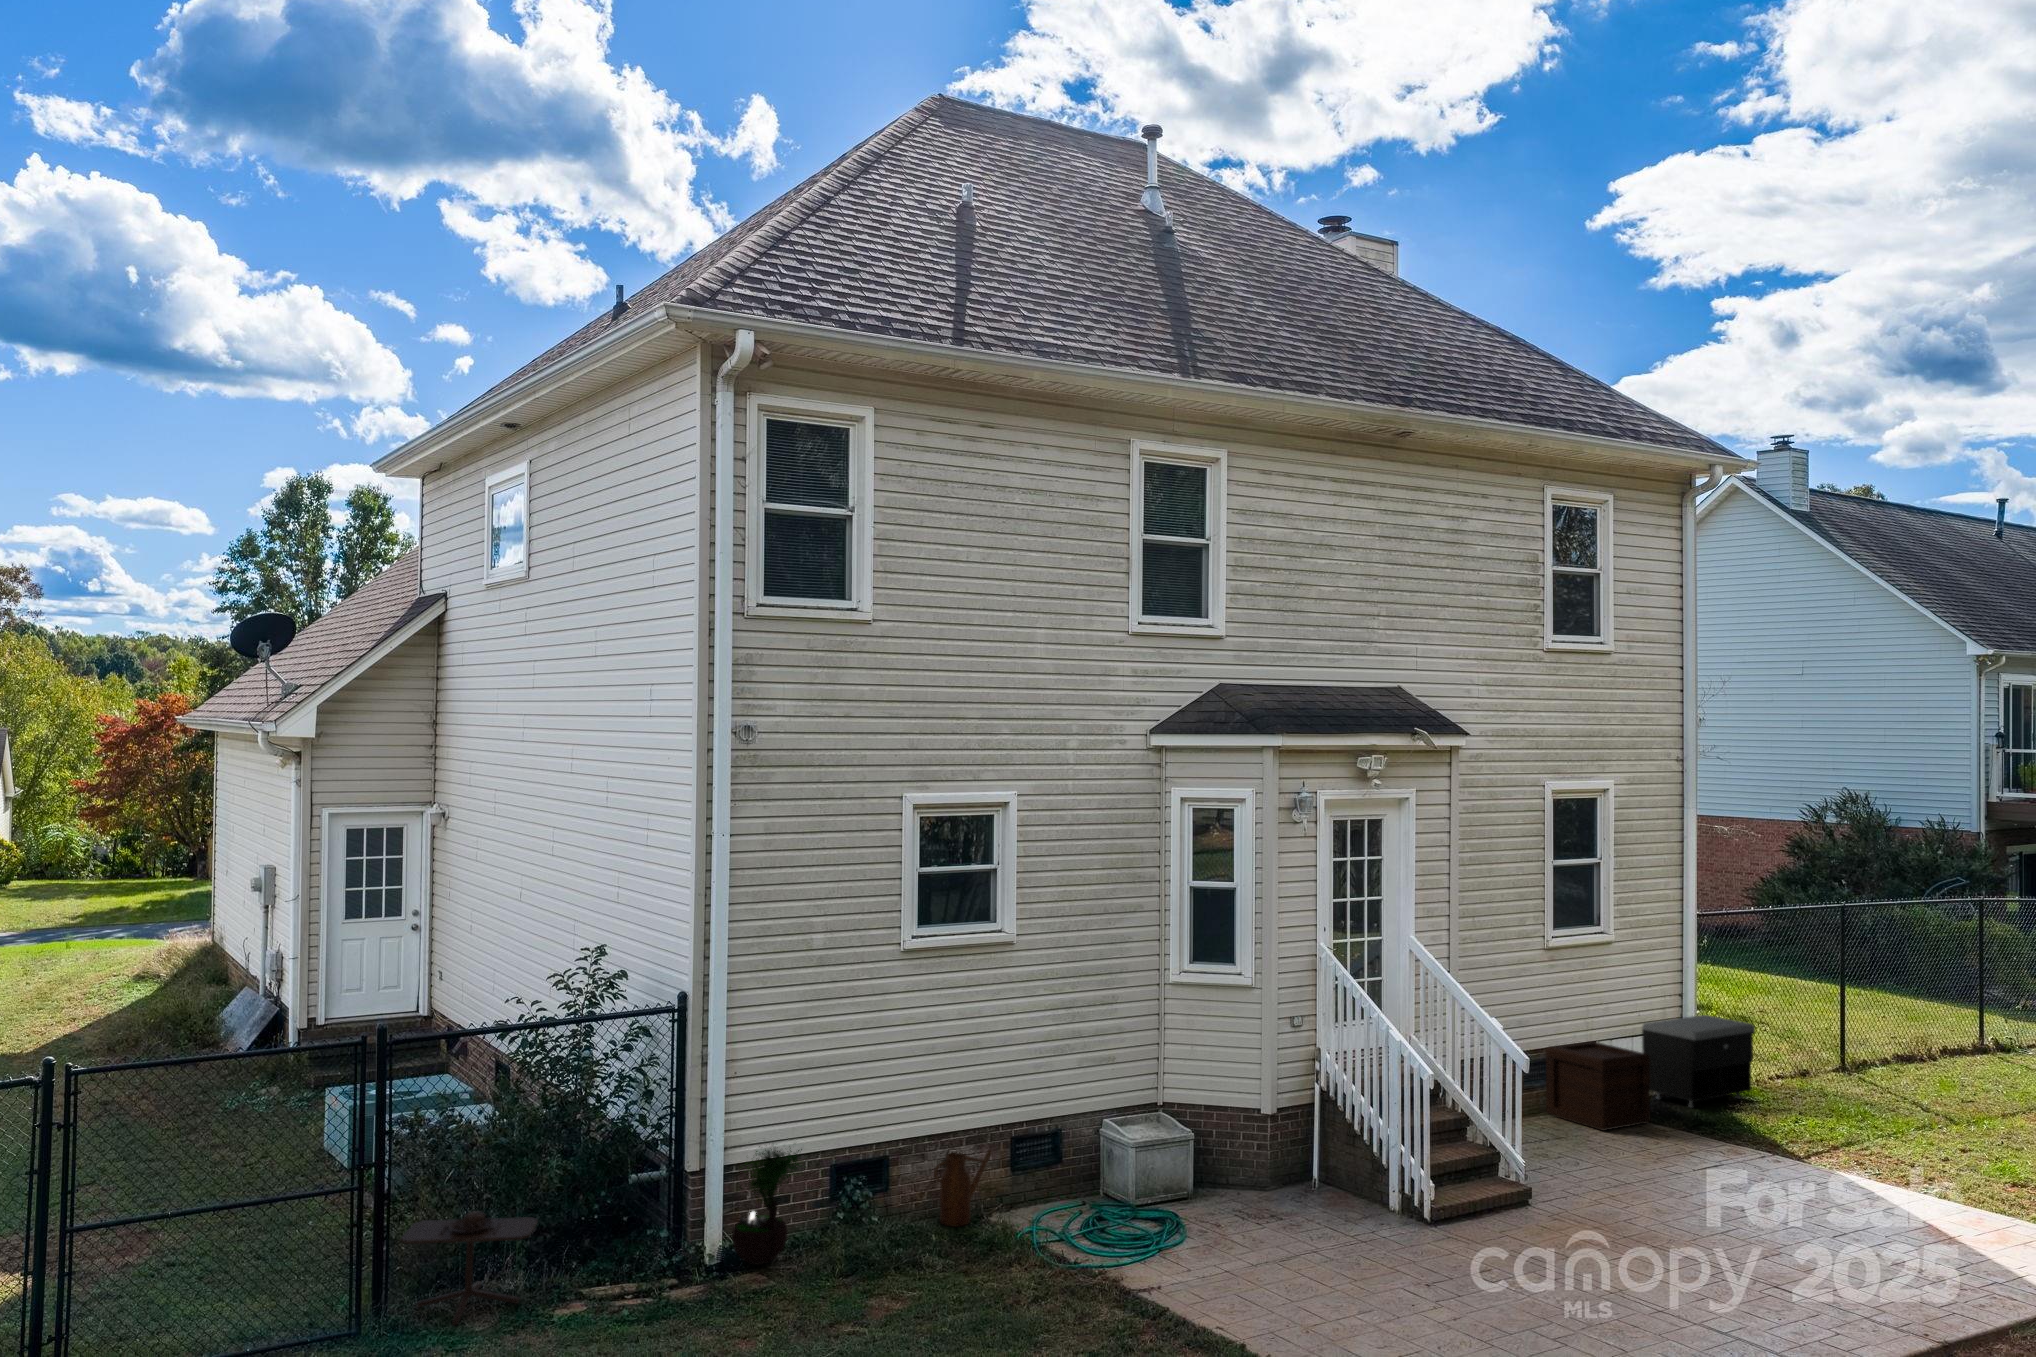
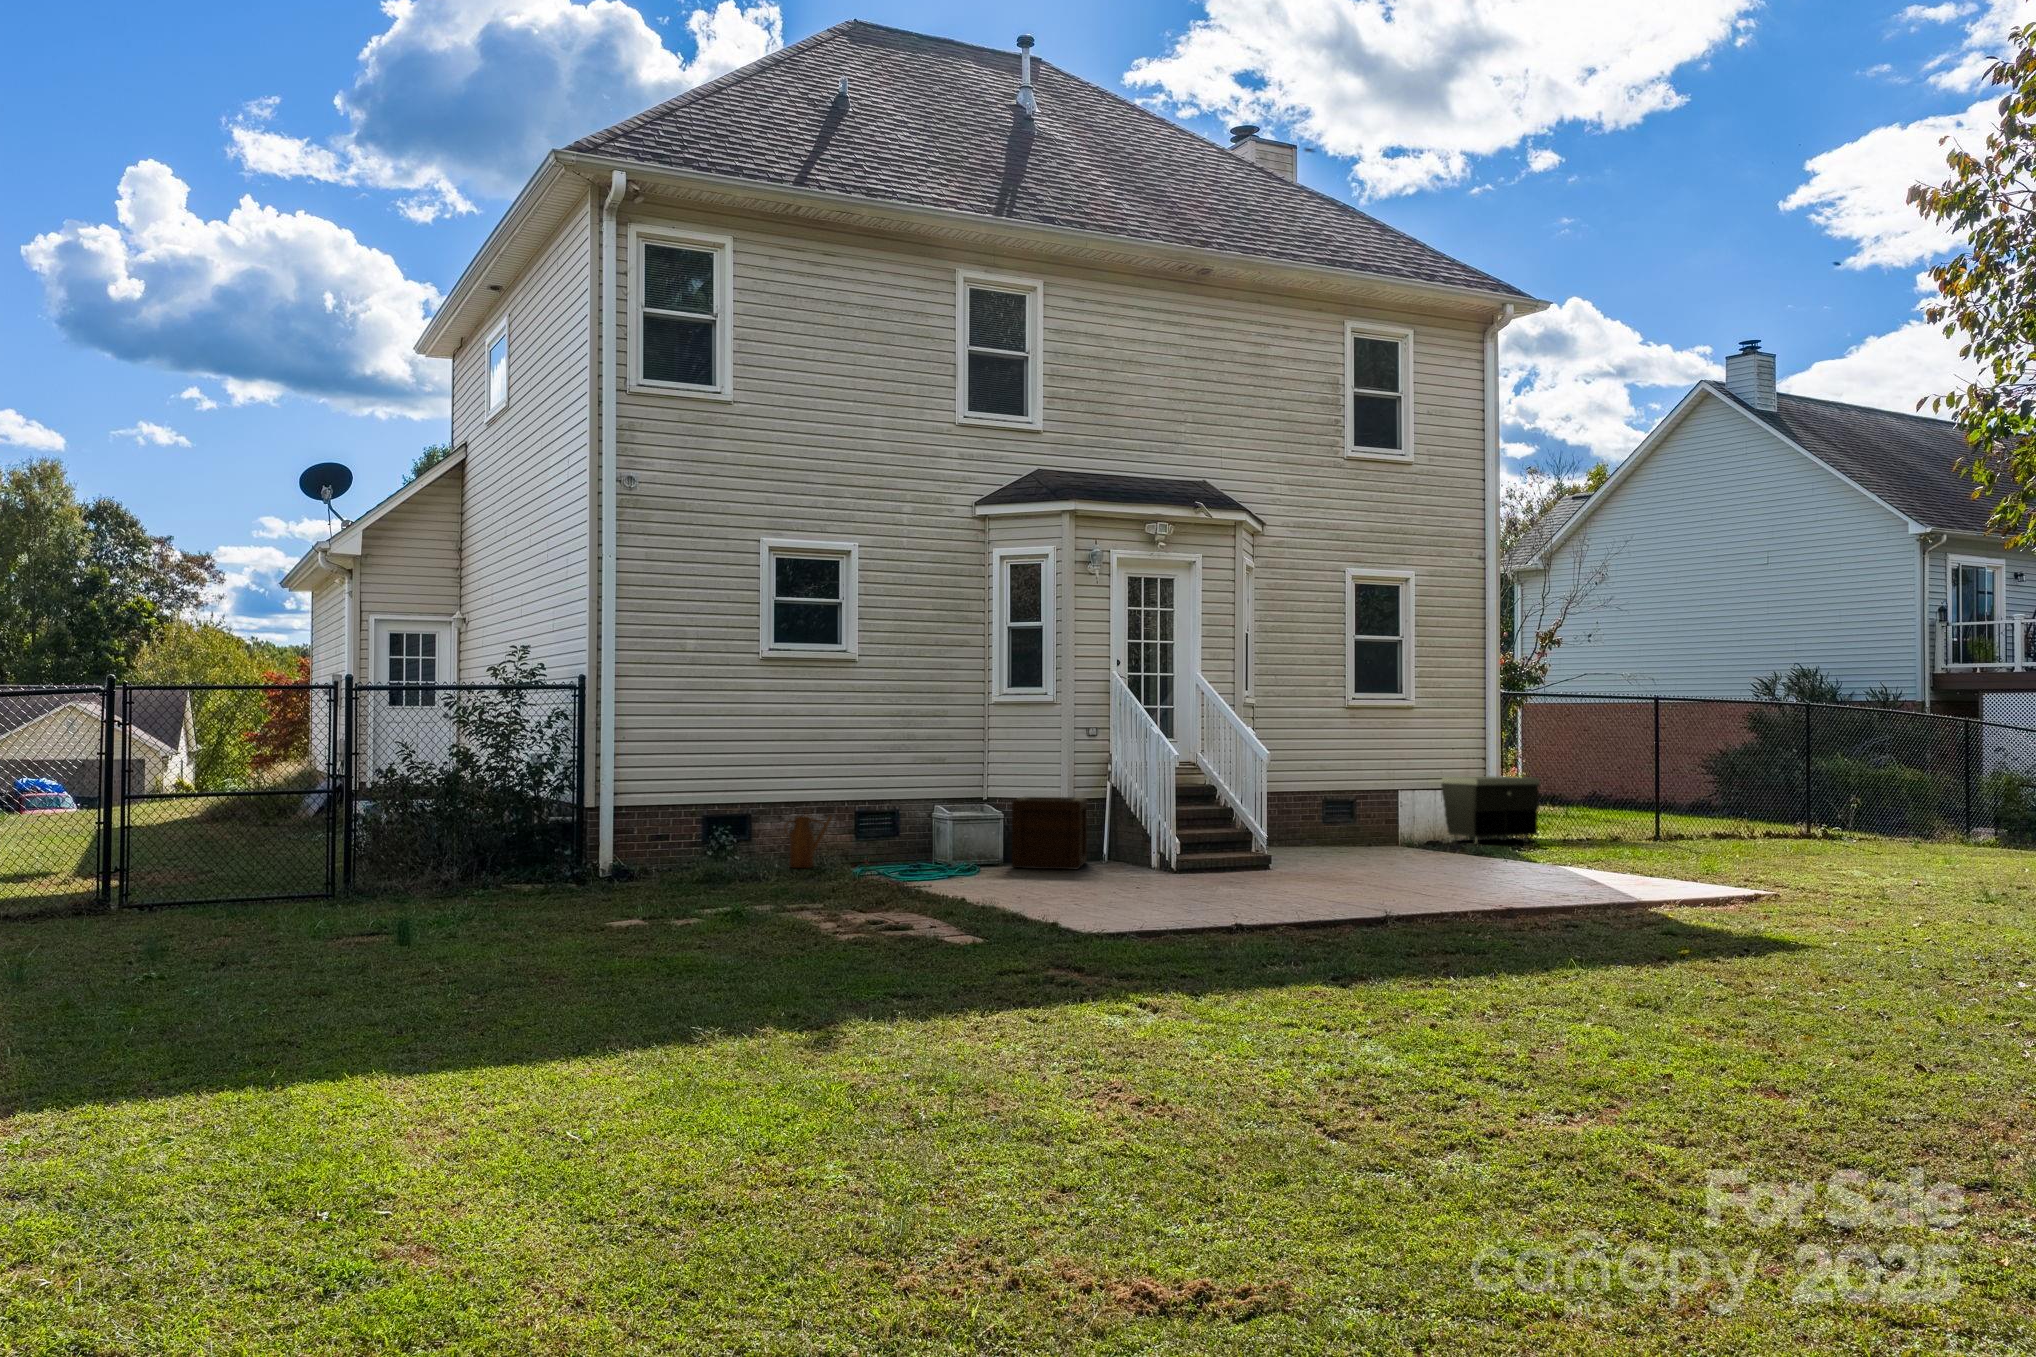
wooden crate: present [1546,1041,1650,1131] -> present [1012,797,1087,870]
potted tree: present [732,1146,802,1265] -> none [616,779,672,875]
side table: present [400,1211,538,1325] -> none [364,818,467,886]

